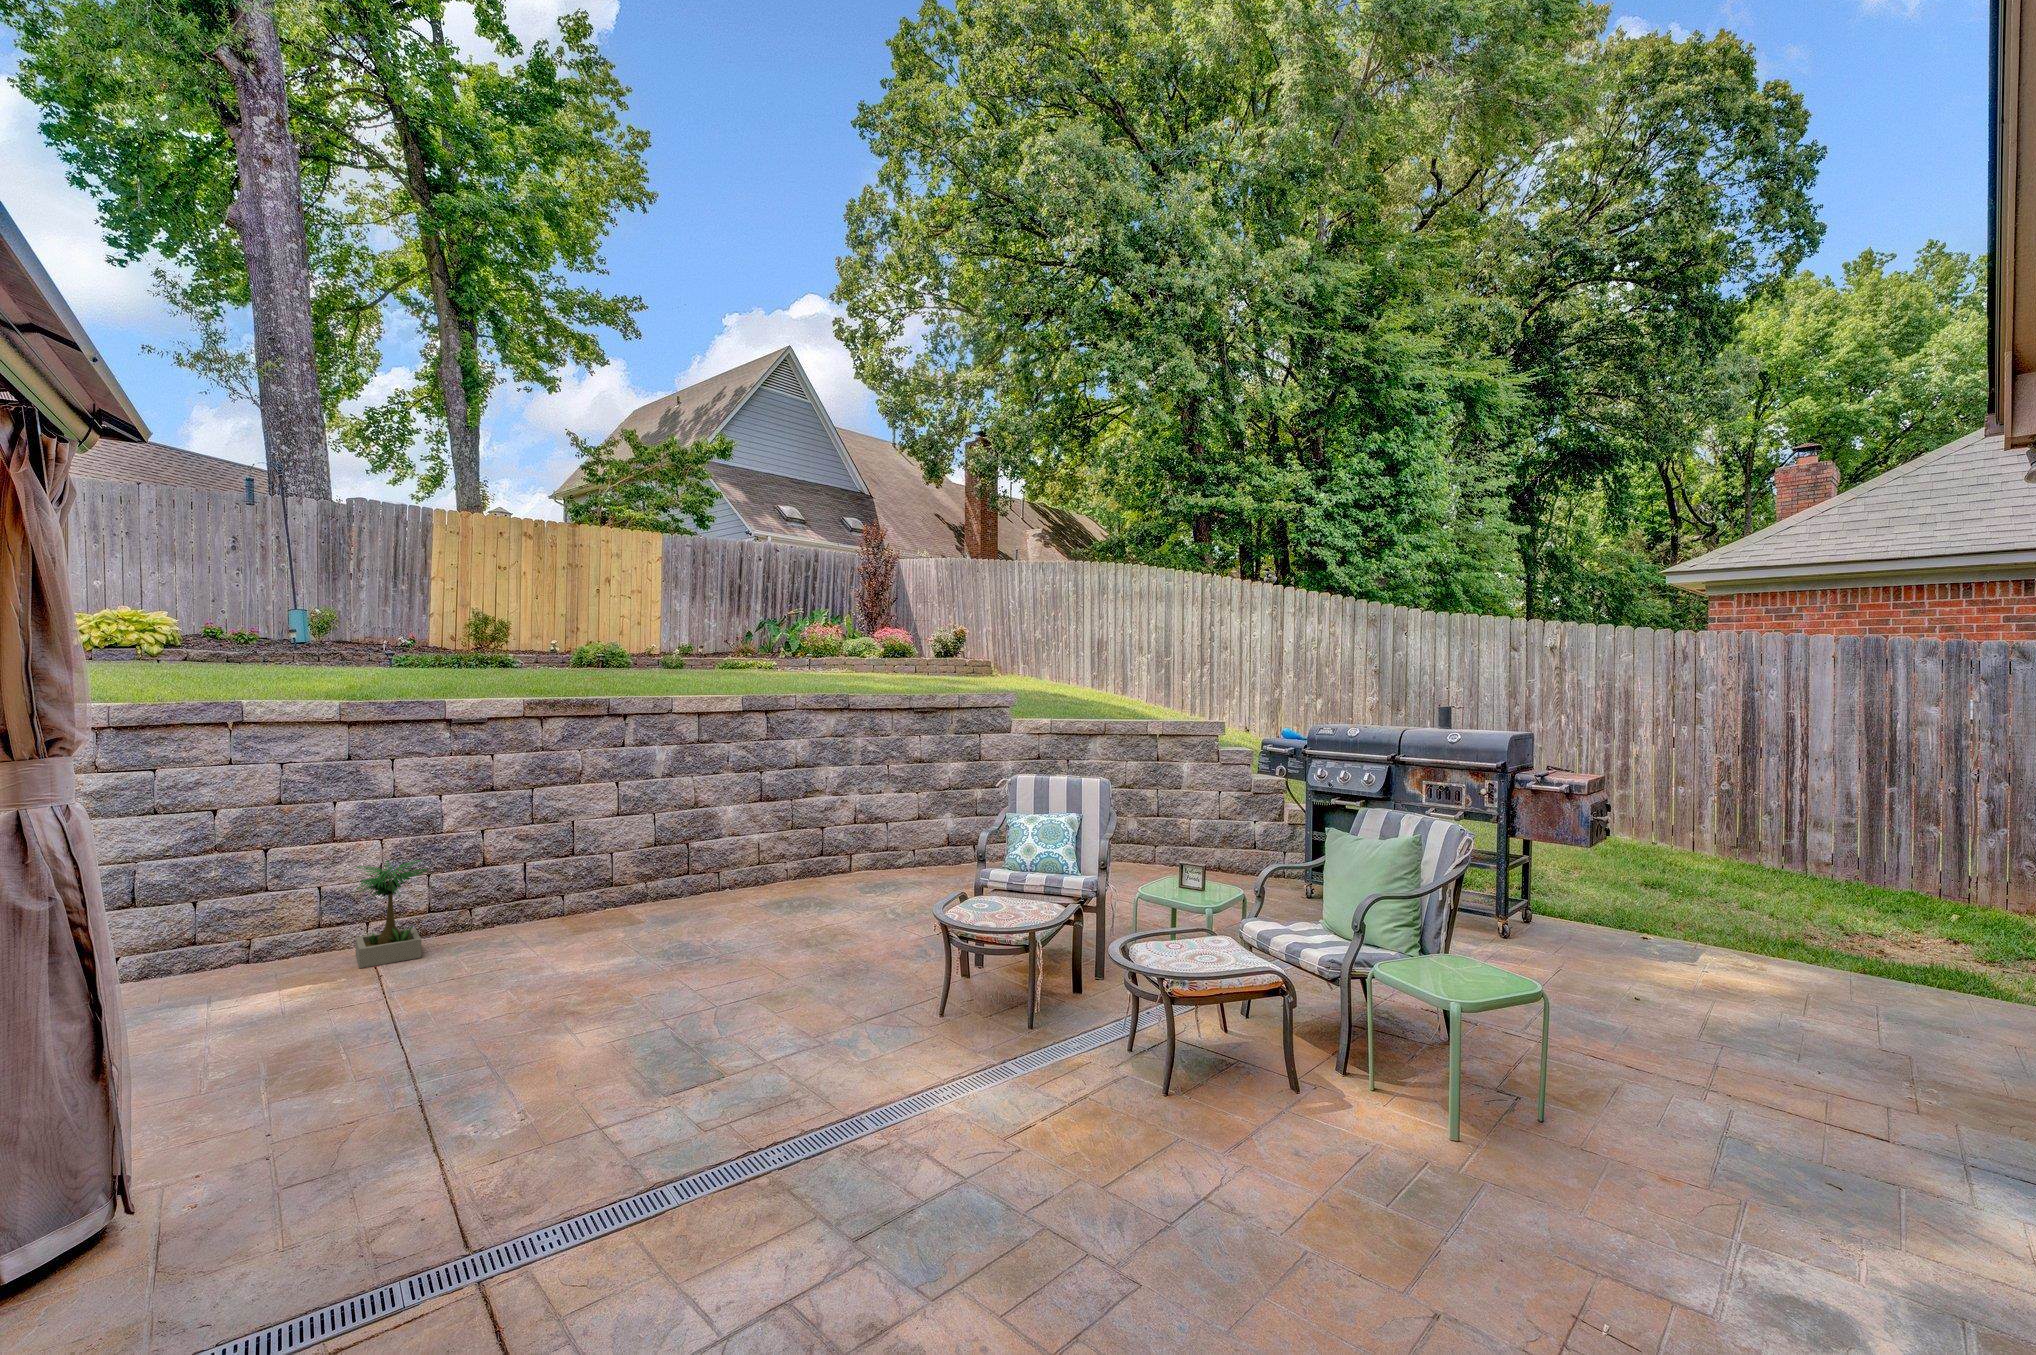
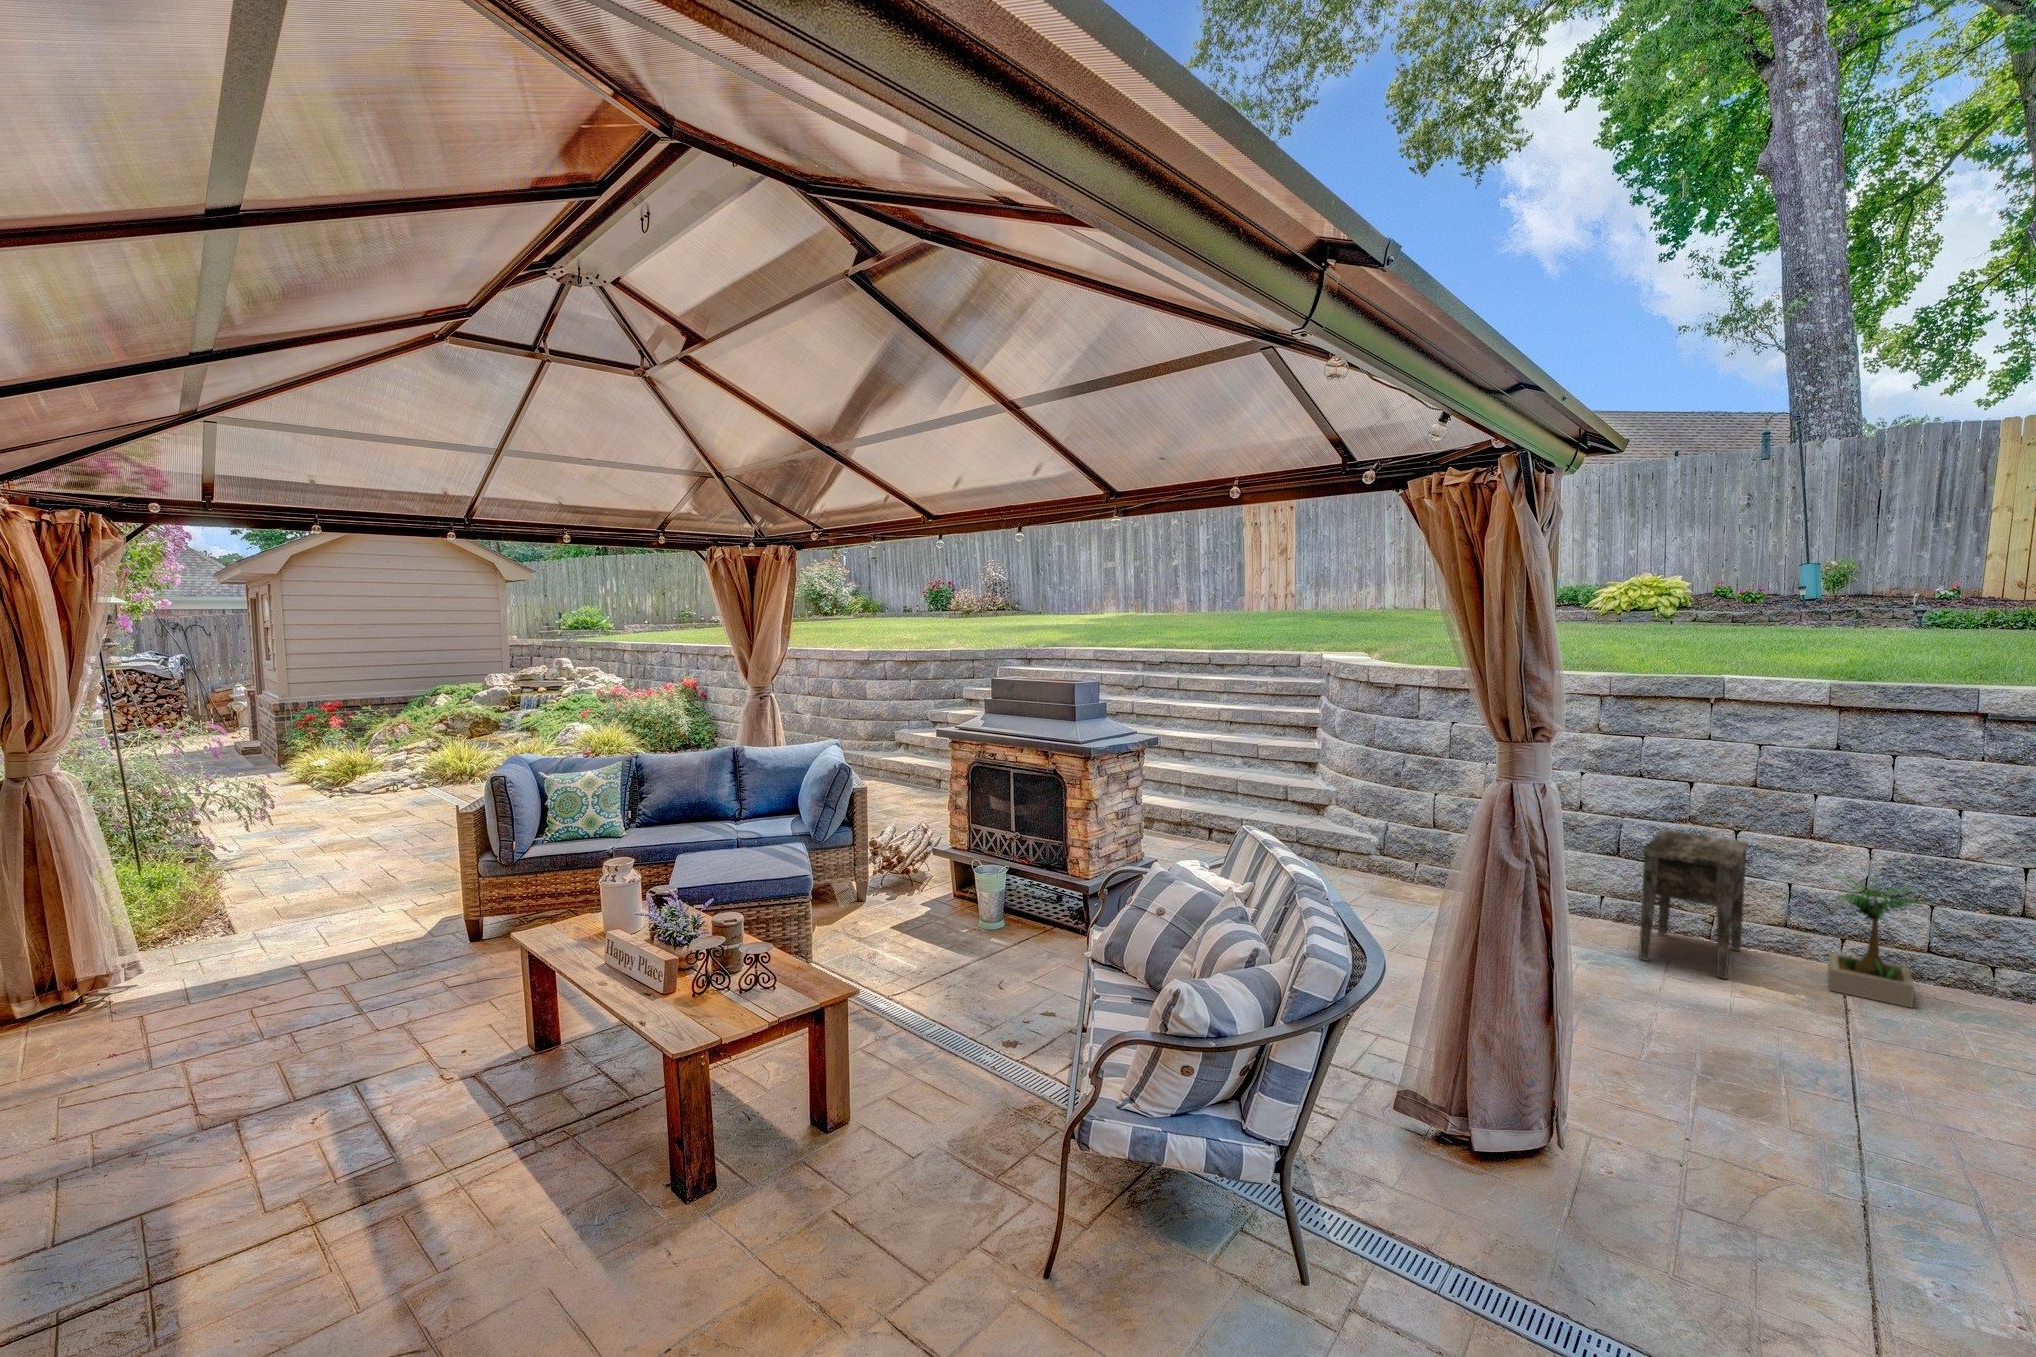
side table: none [168,857,279,1009] -> present [1639,830,1749,979]

